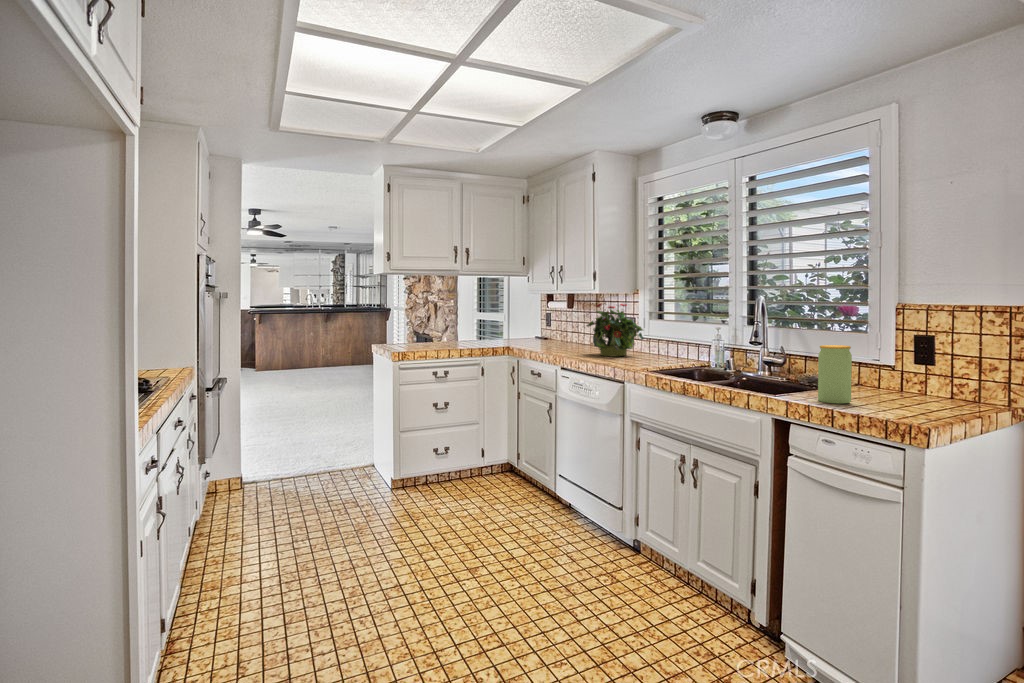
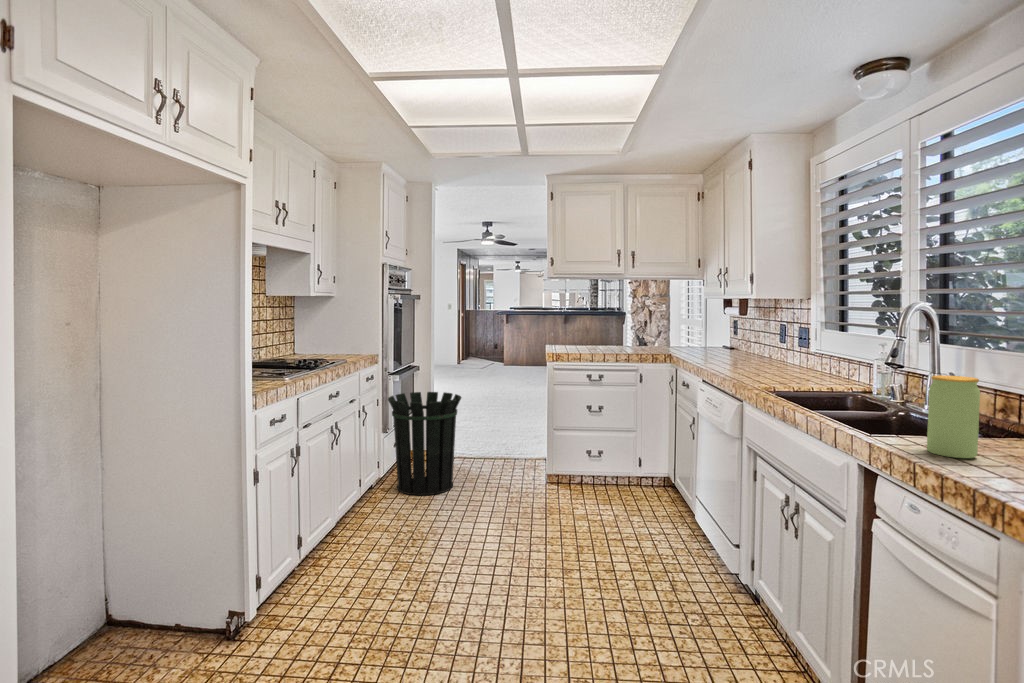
potted plant: present [587,304,643,357] -> none [735,309,806,372]
waste bin: none [204,404,299,528] -> present [388,392,461,495]

